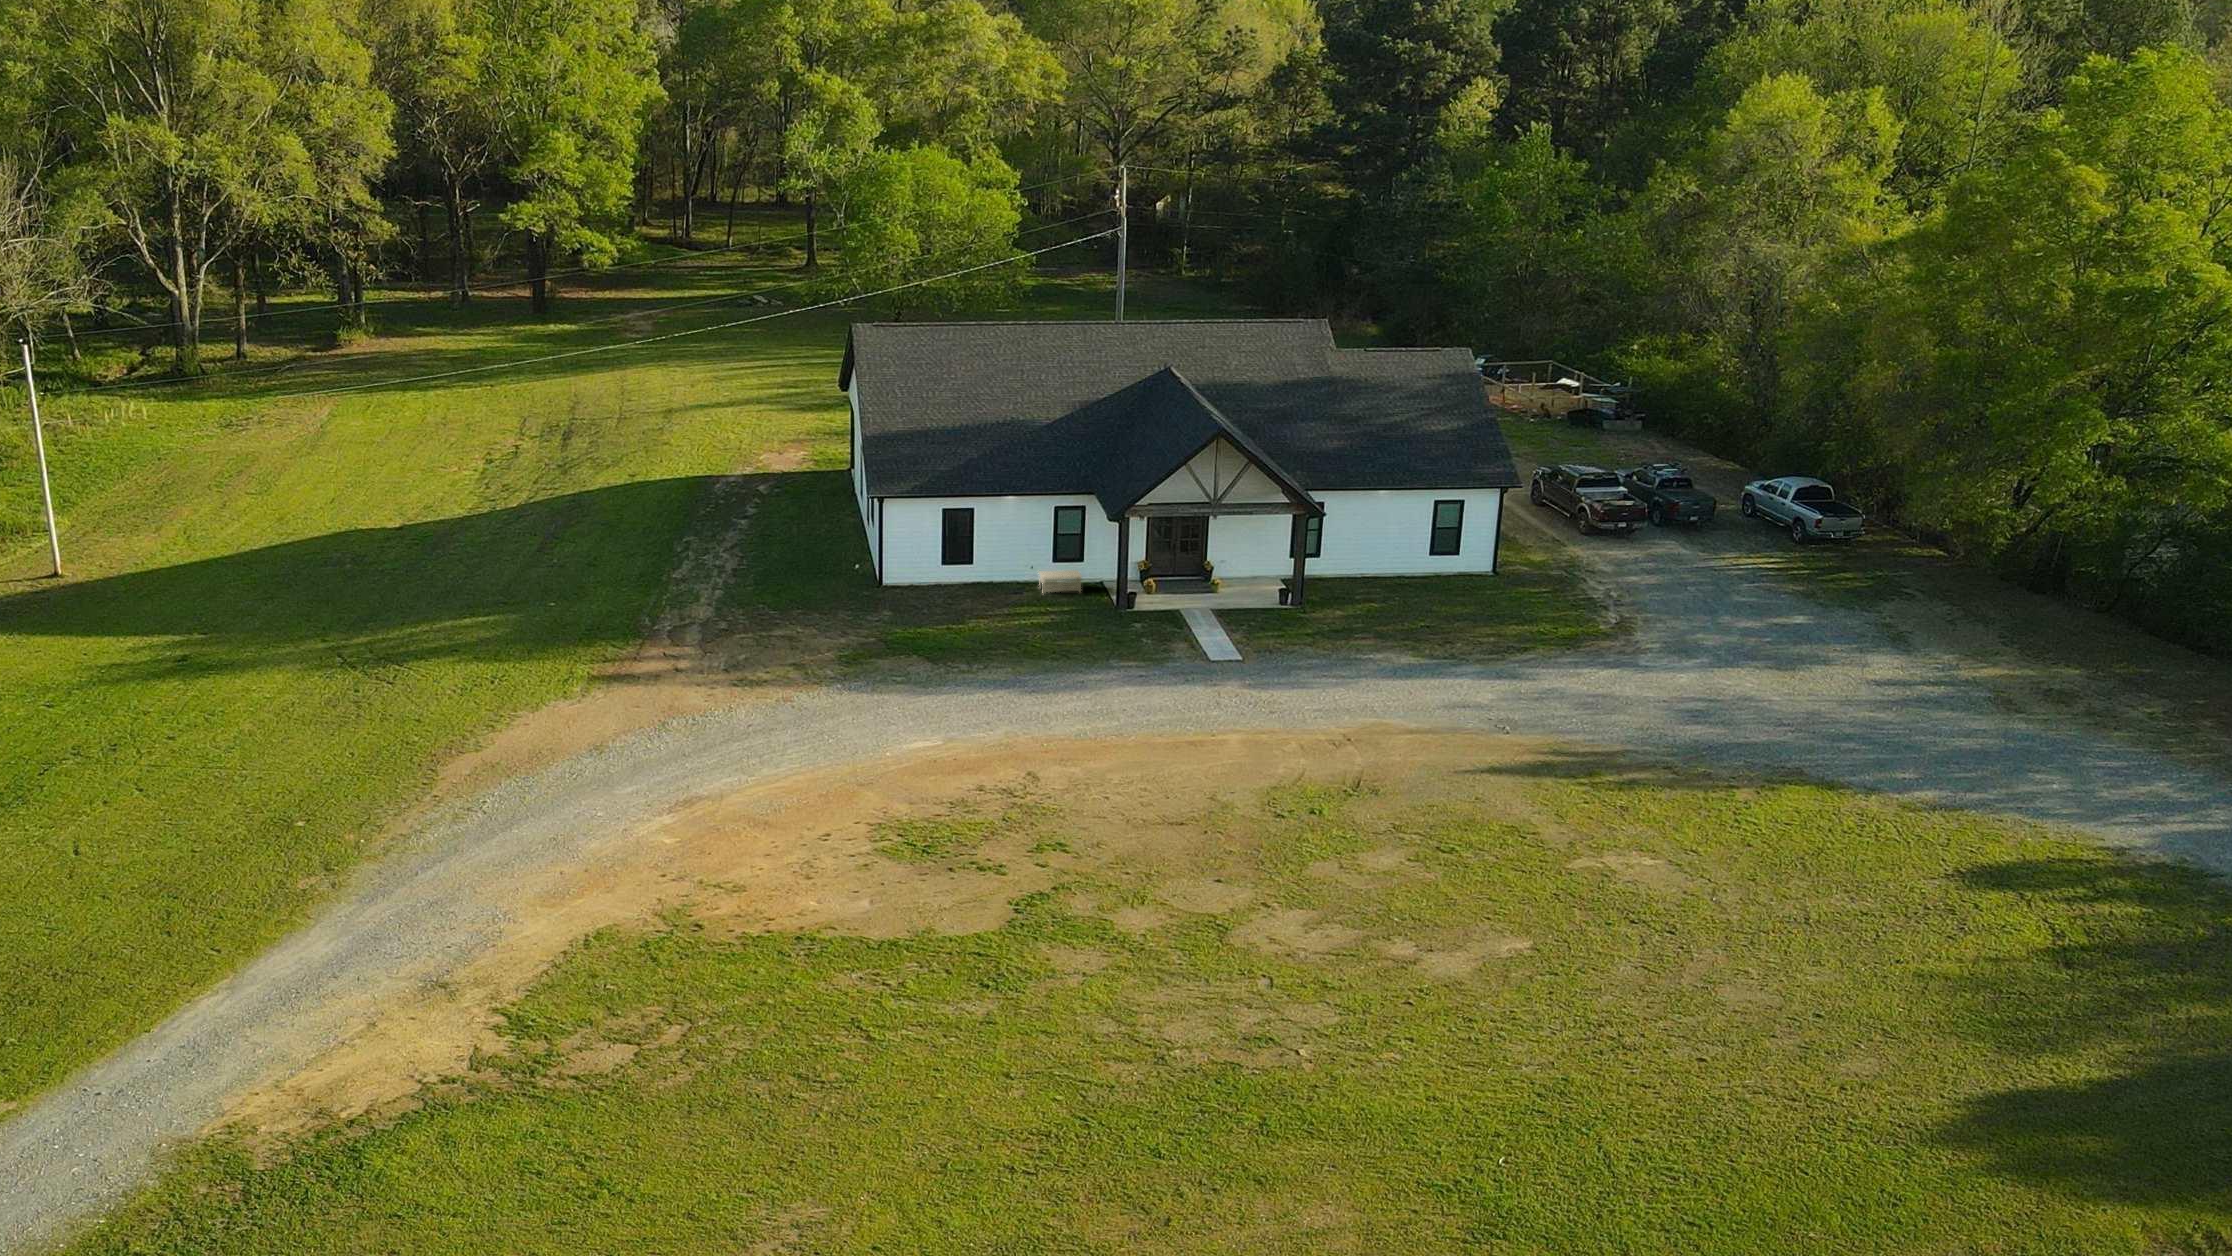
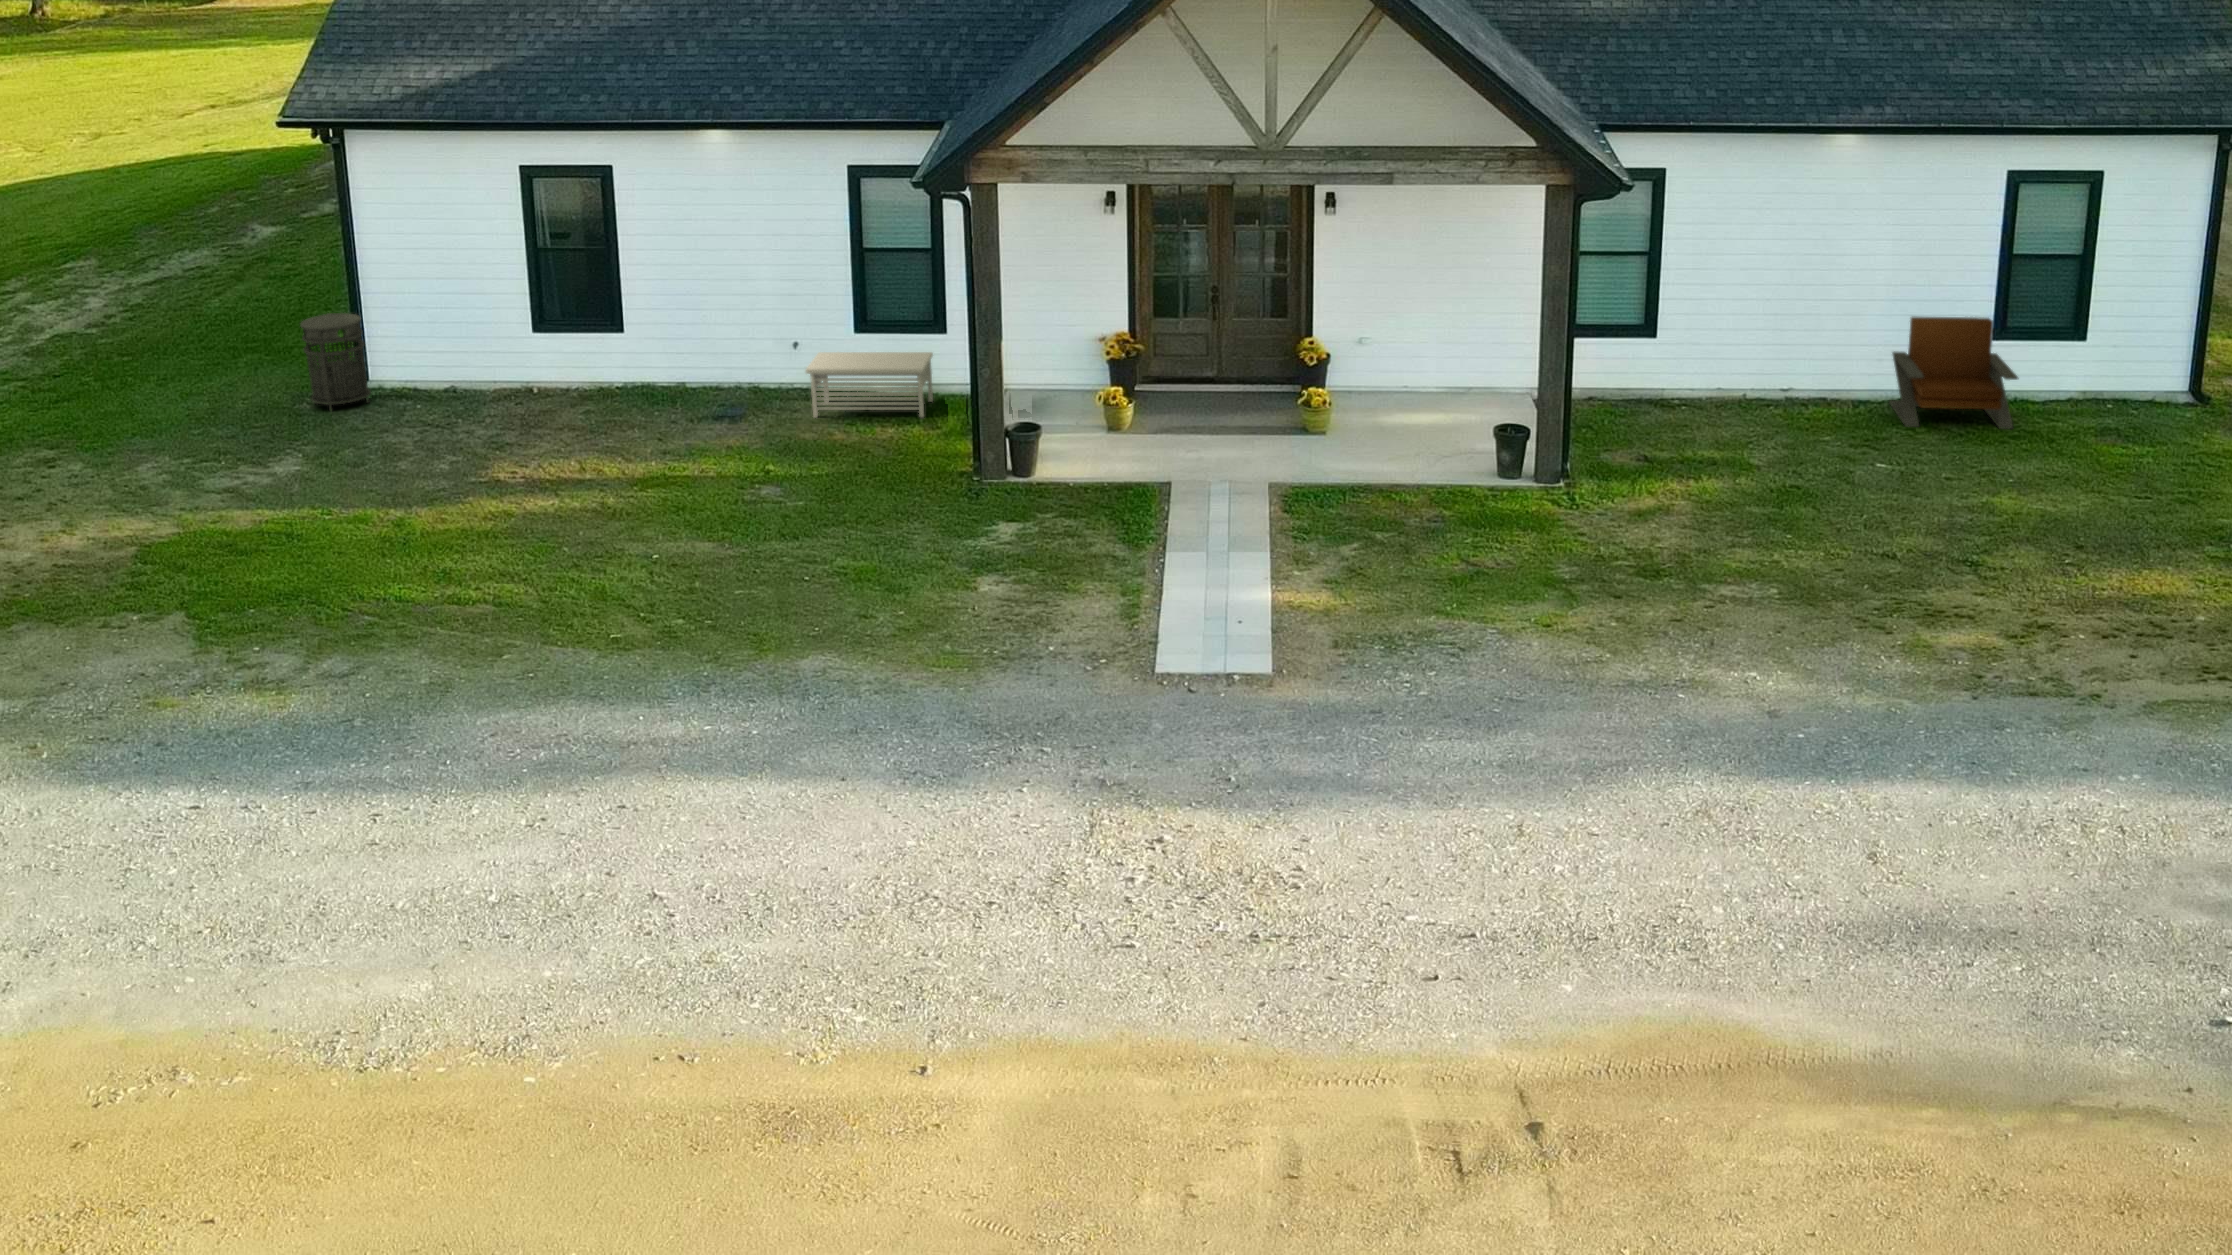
lounge chair: none [1397,550,1440,588] -> present [1889,316,2019,429]
trash can: none [859,561,879,597] -> present [300,313,371,411]

